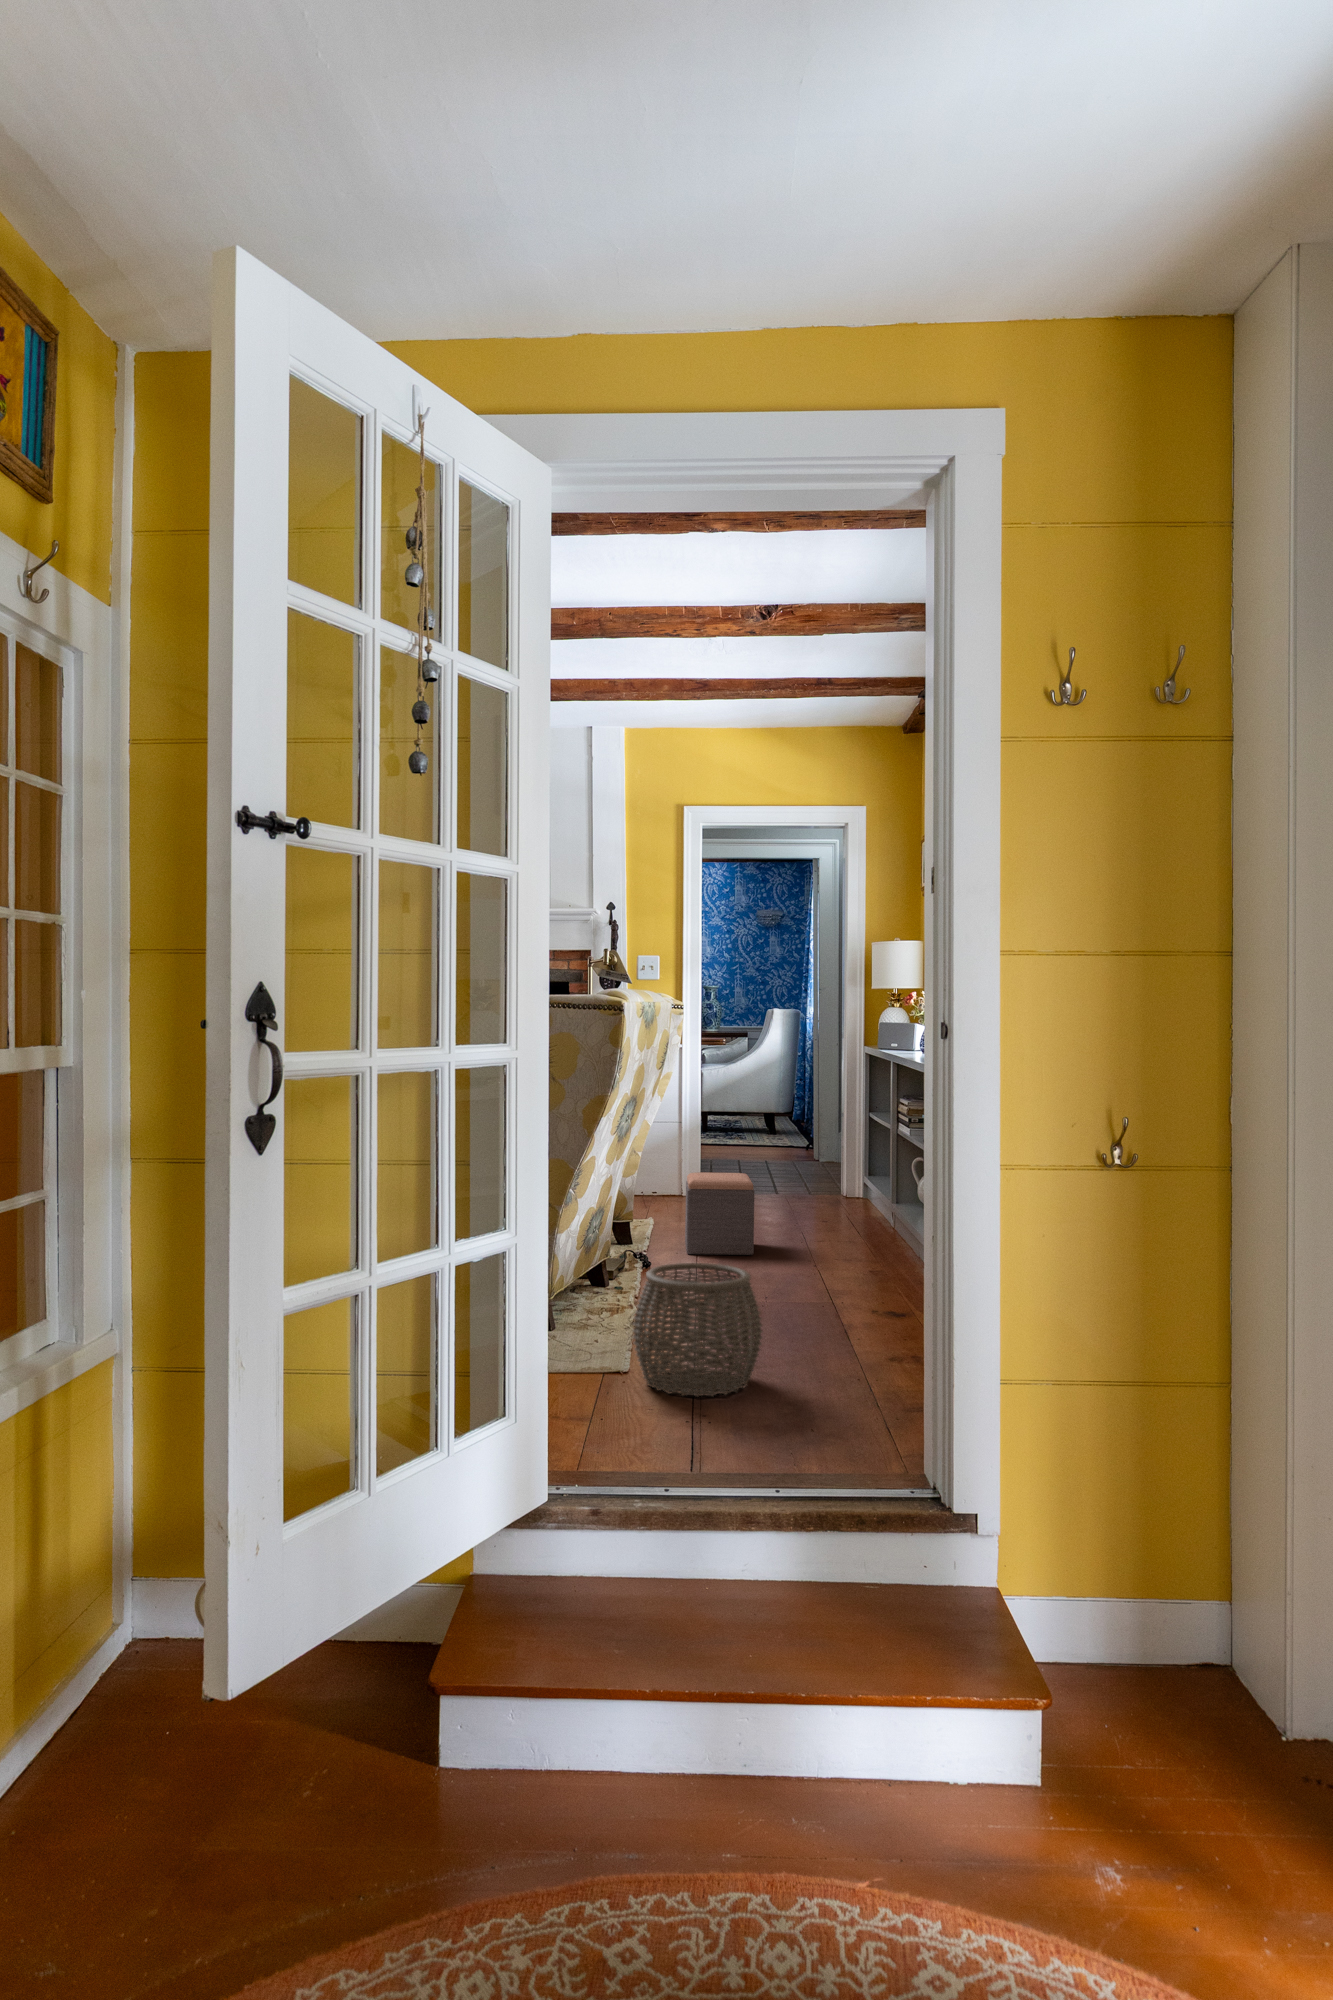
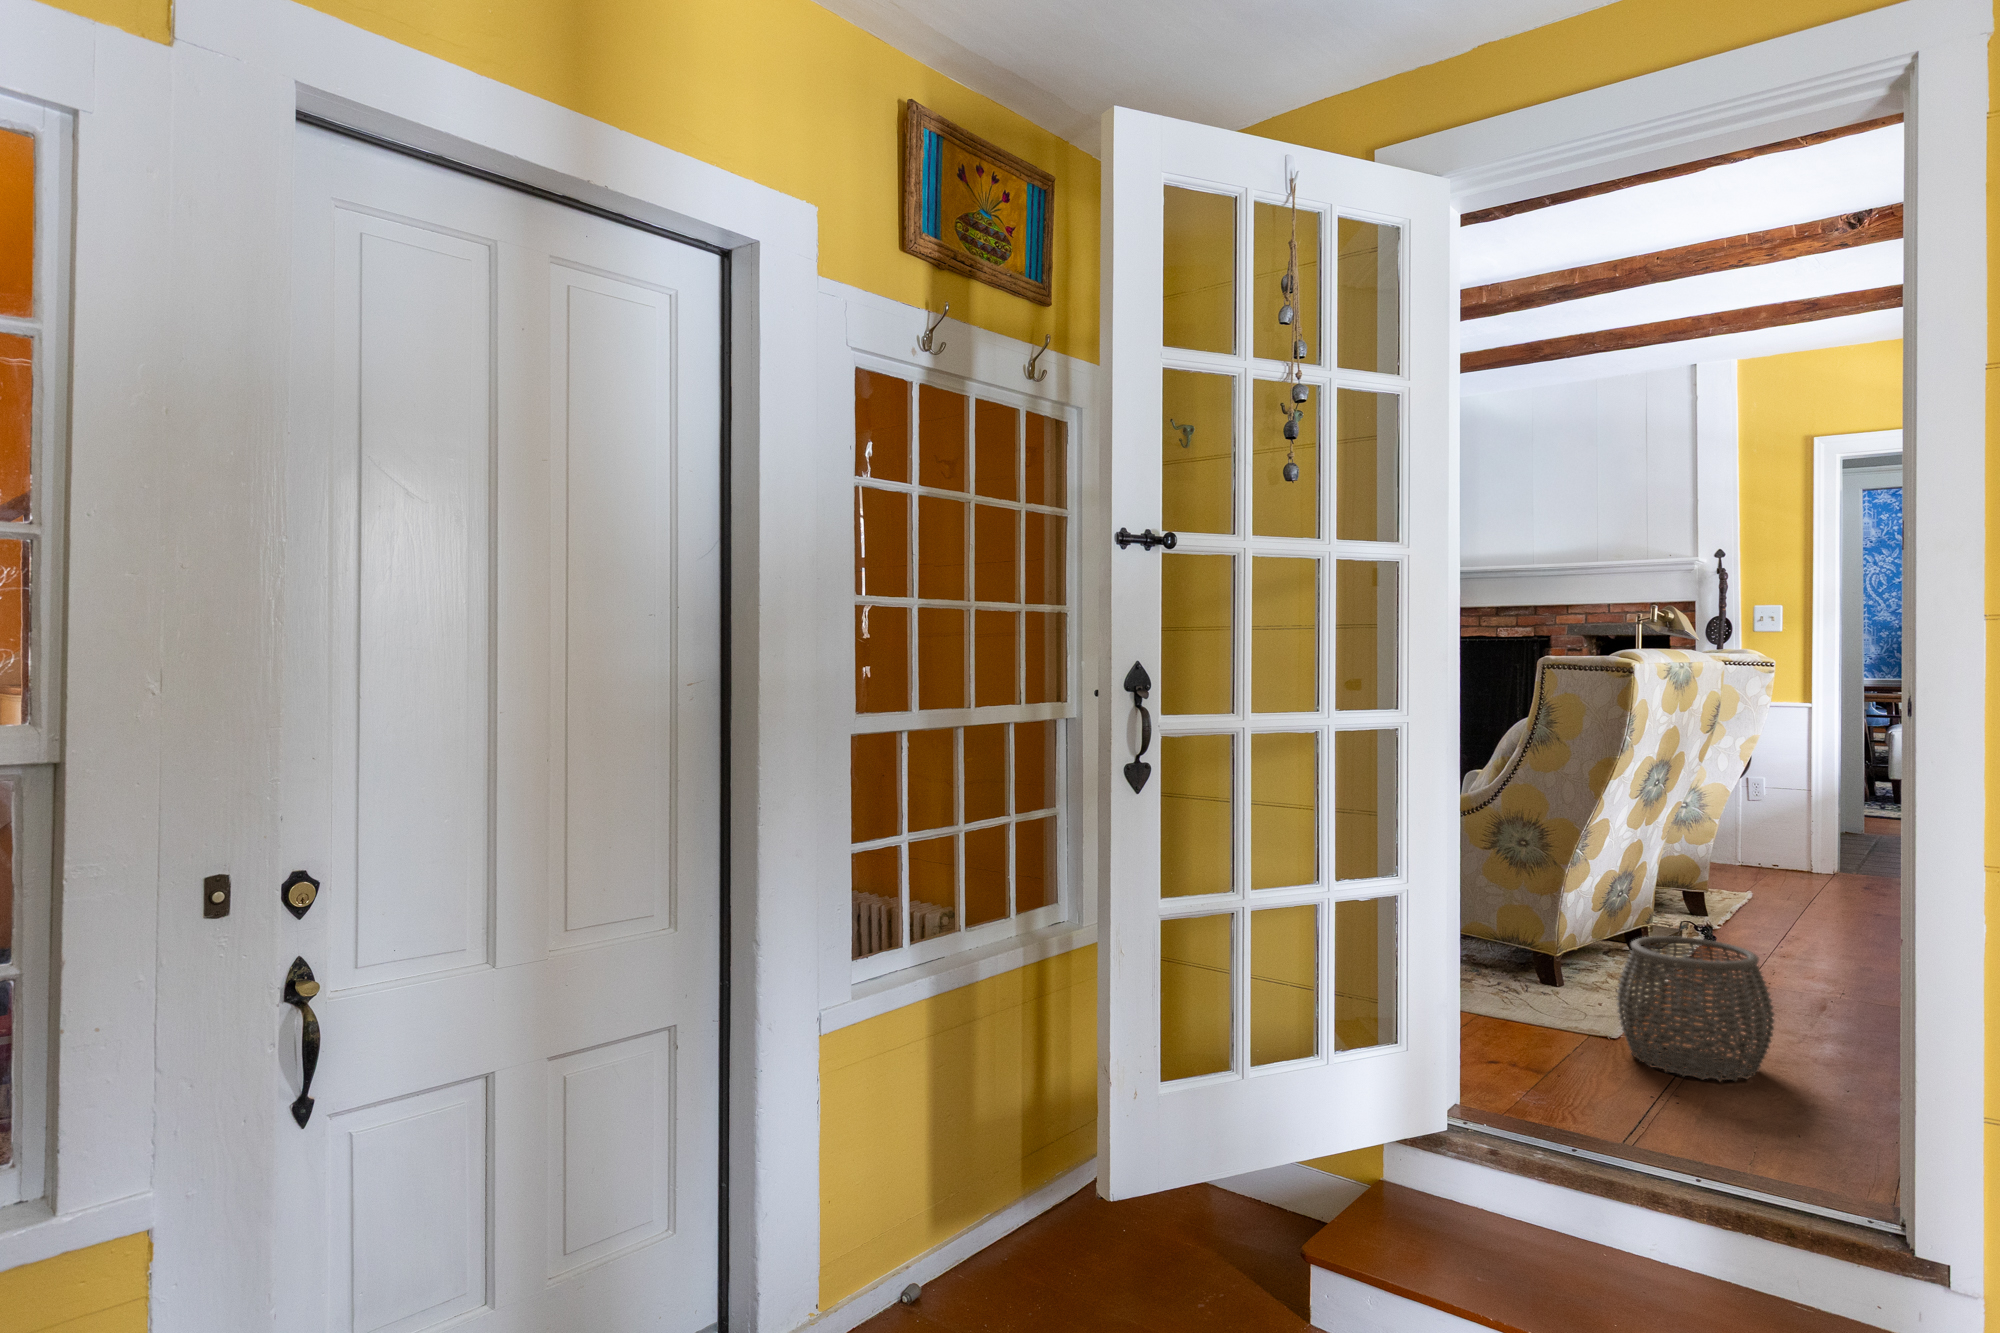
footstool: present [685,1172,754,1255] -> none [1770,848,1865,947]

